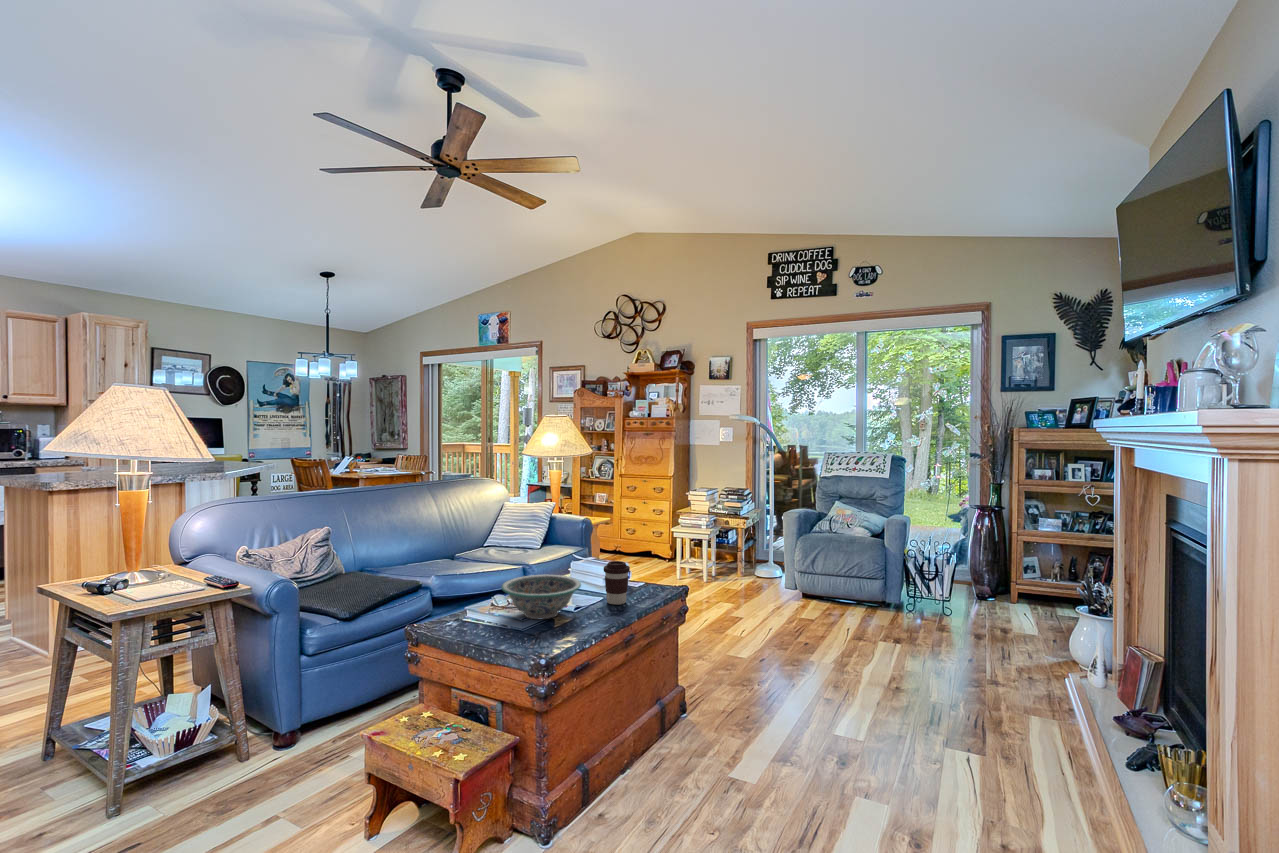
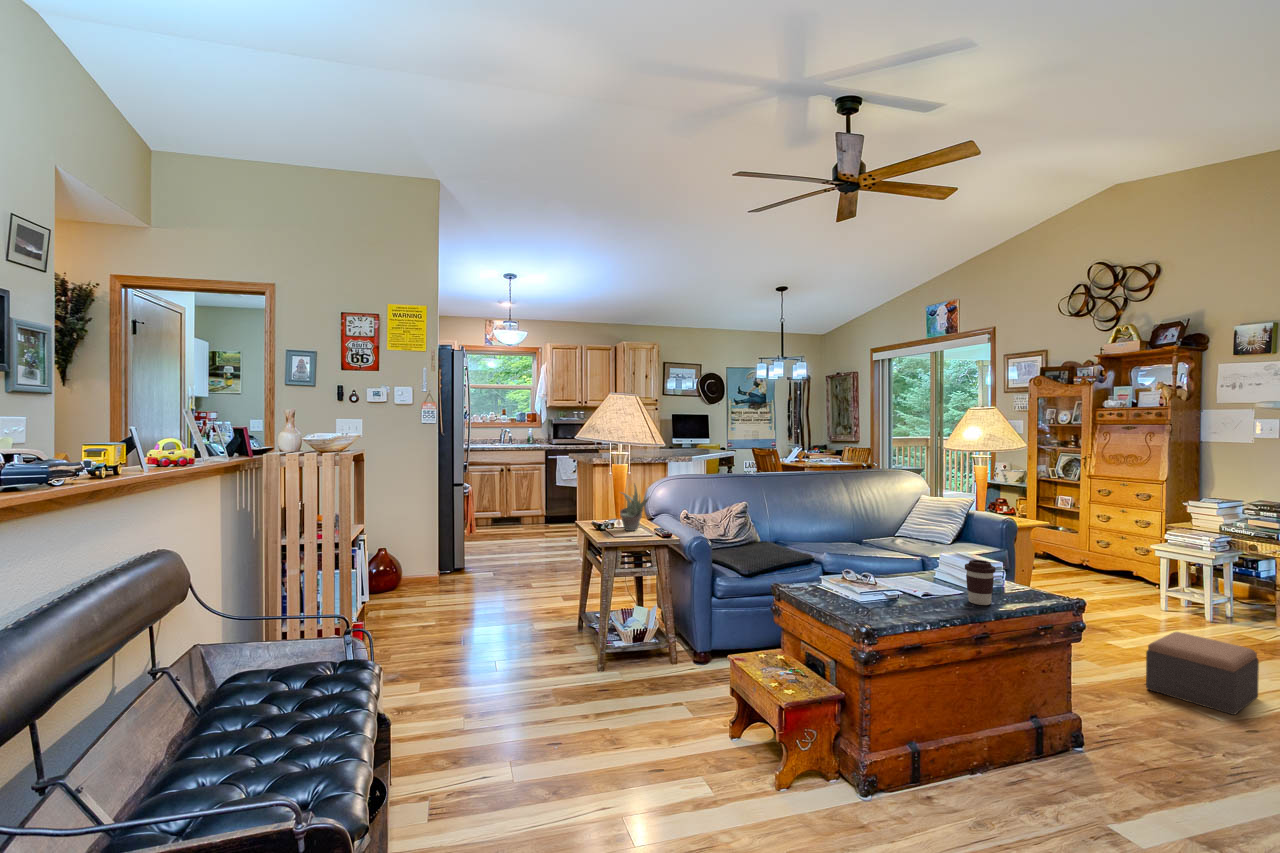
succulent plant: none [139,515,197,587] -> present [620,484,649,531]
decorative bowl: present [501,575,581,619] -> none [853,561,933,602]
footstool: none [697,594,757,651] -> present [1146,632,1259,715]

